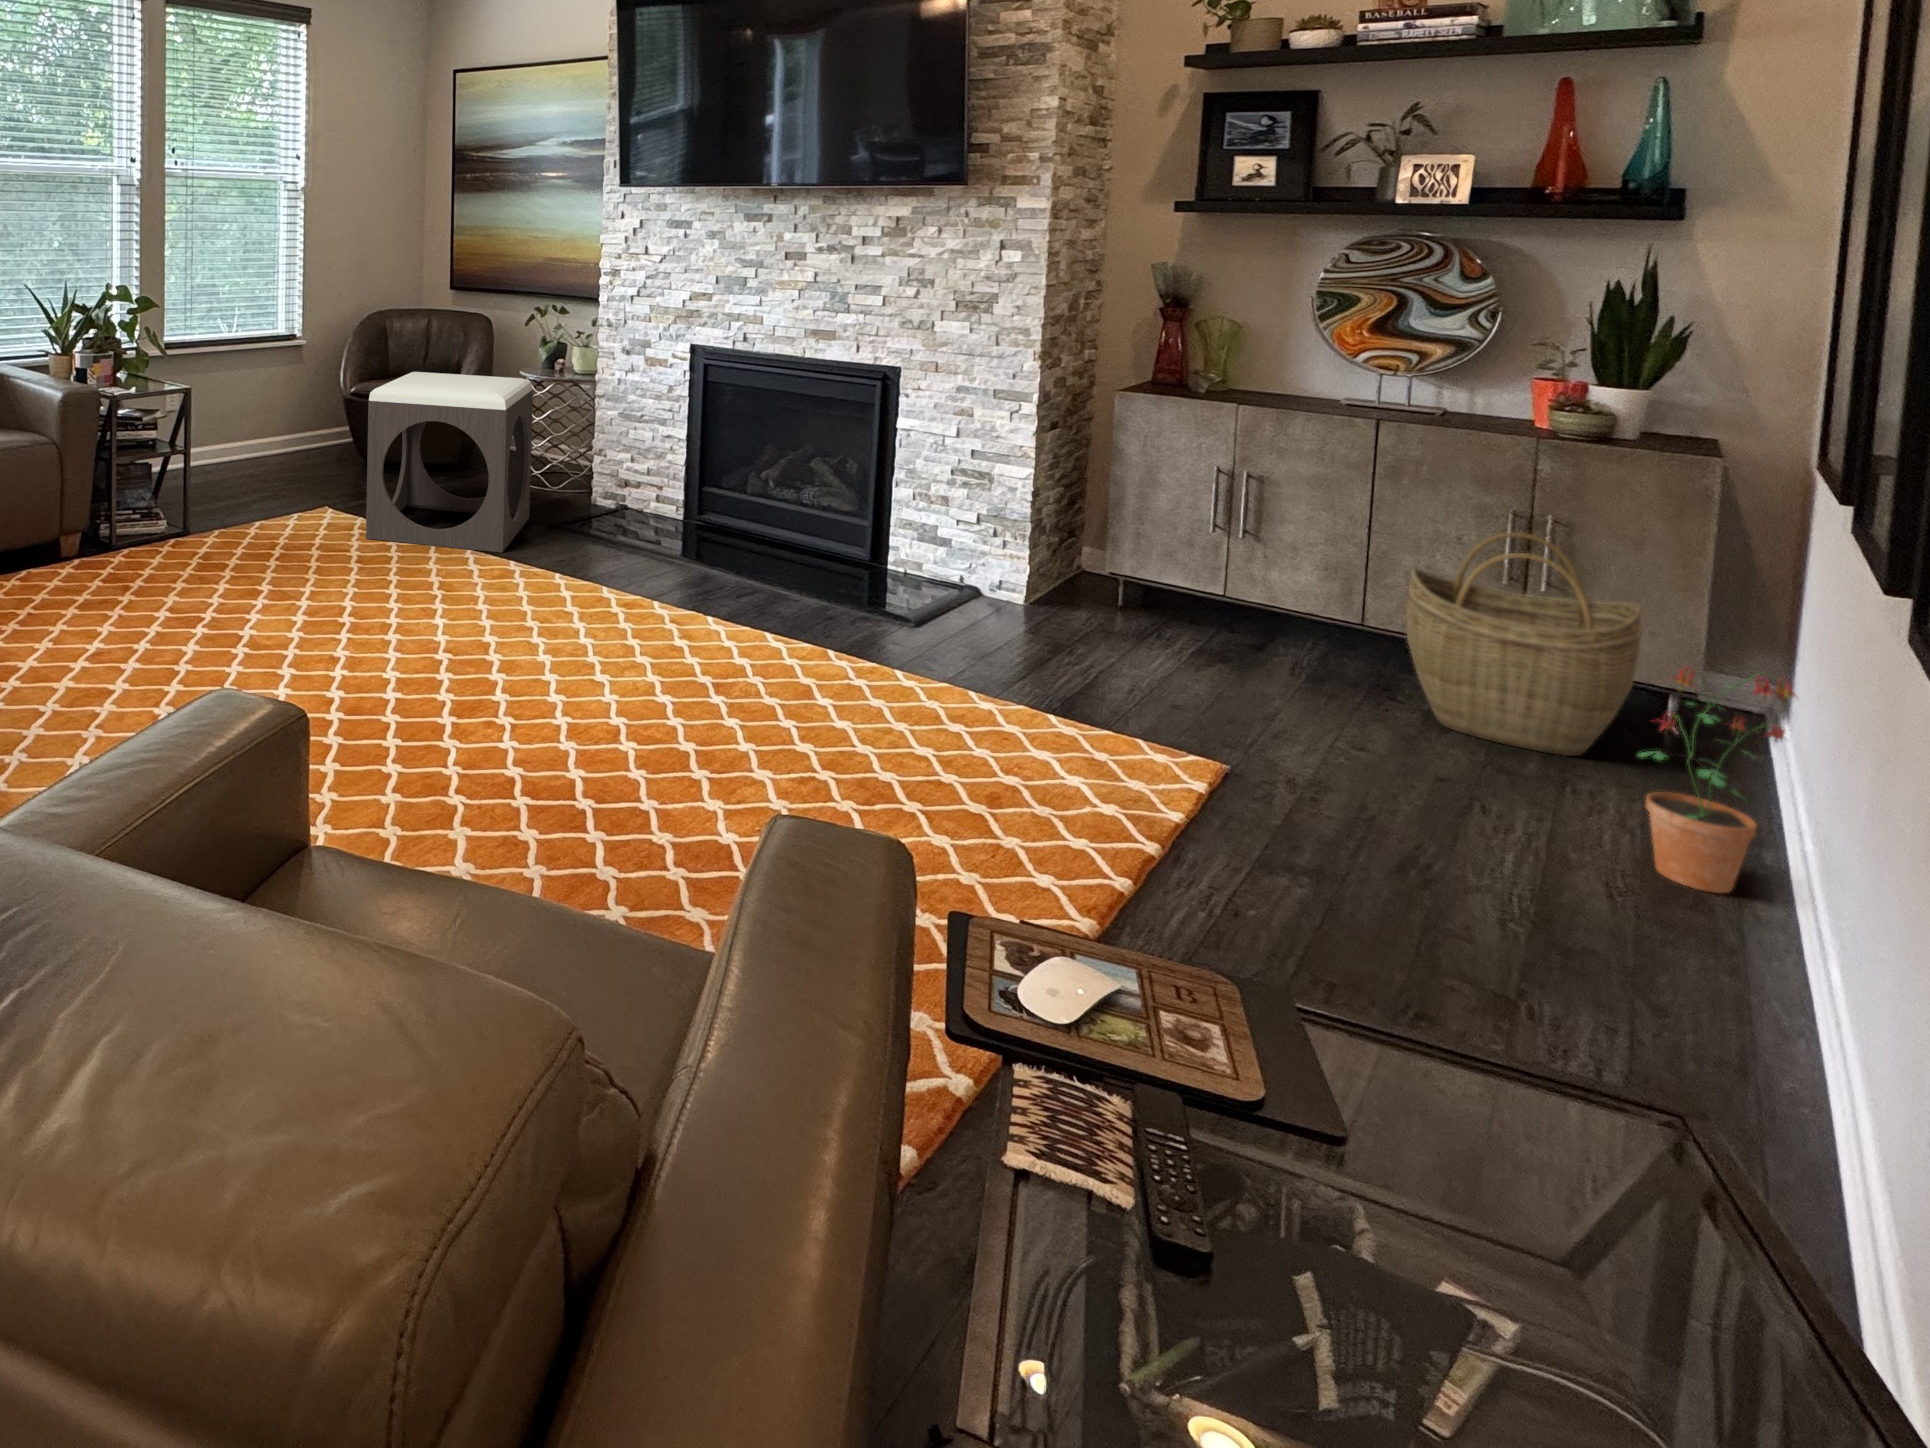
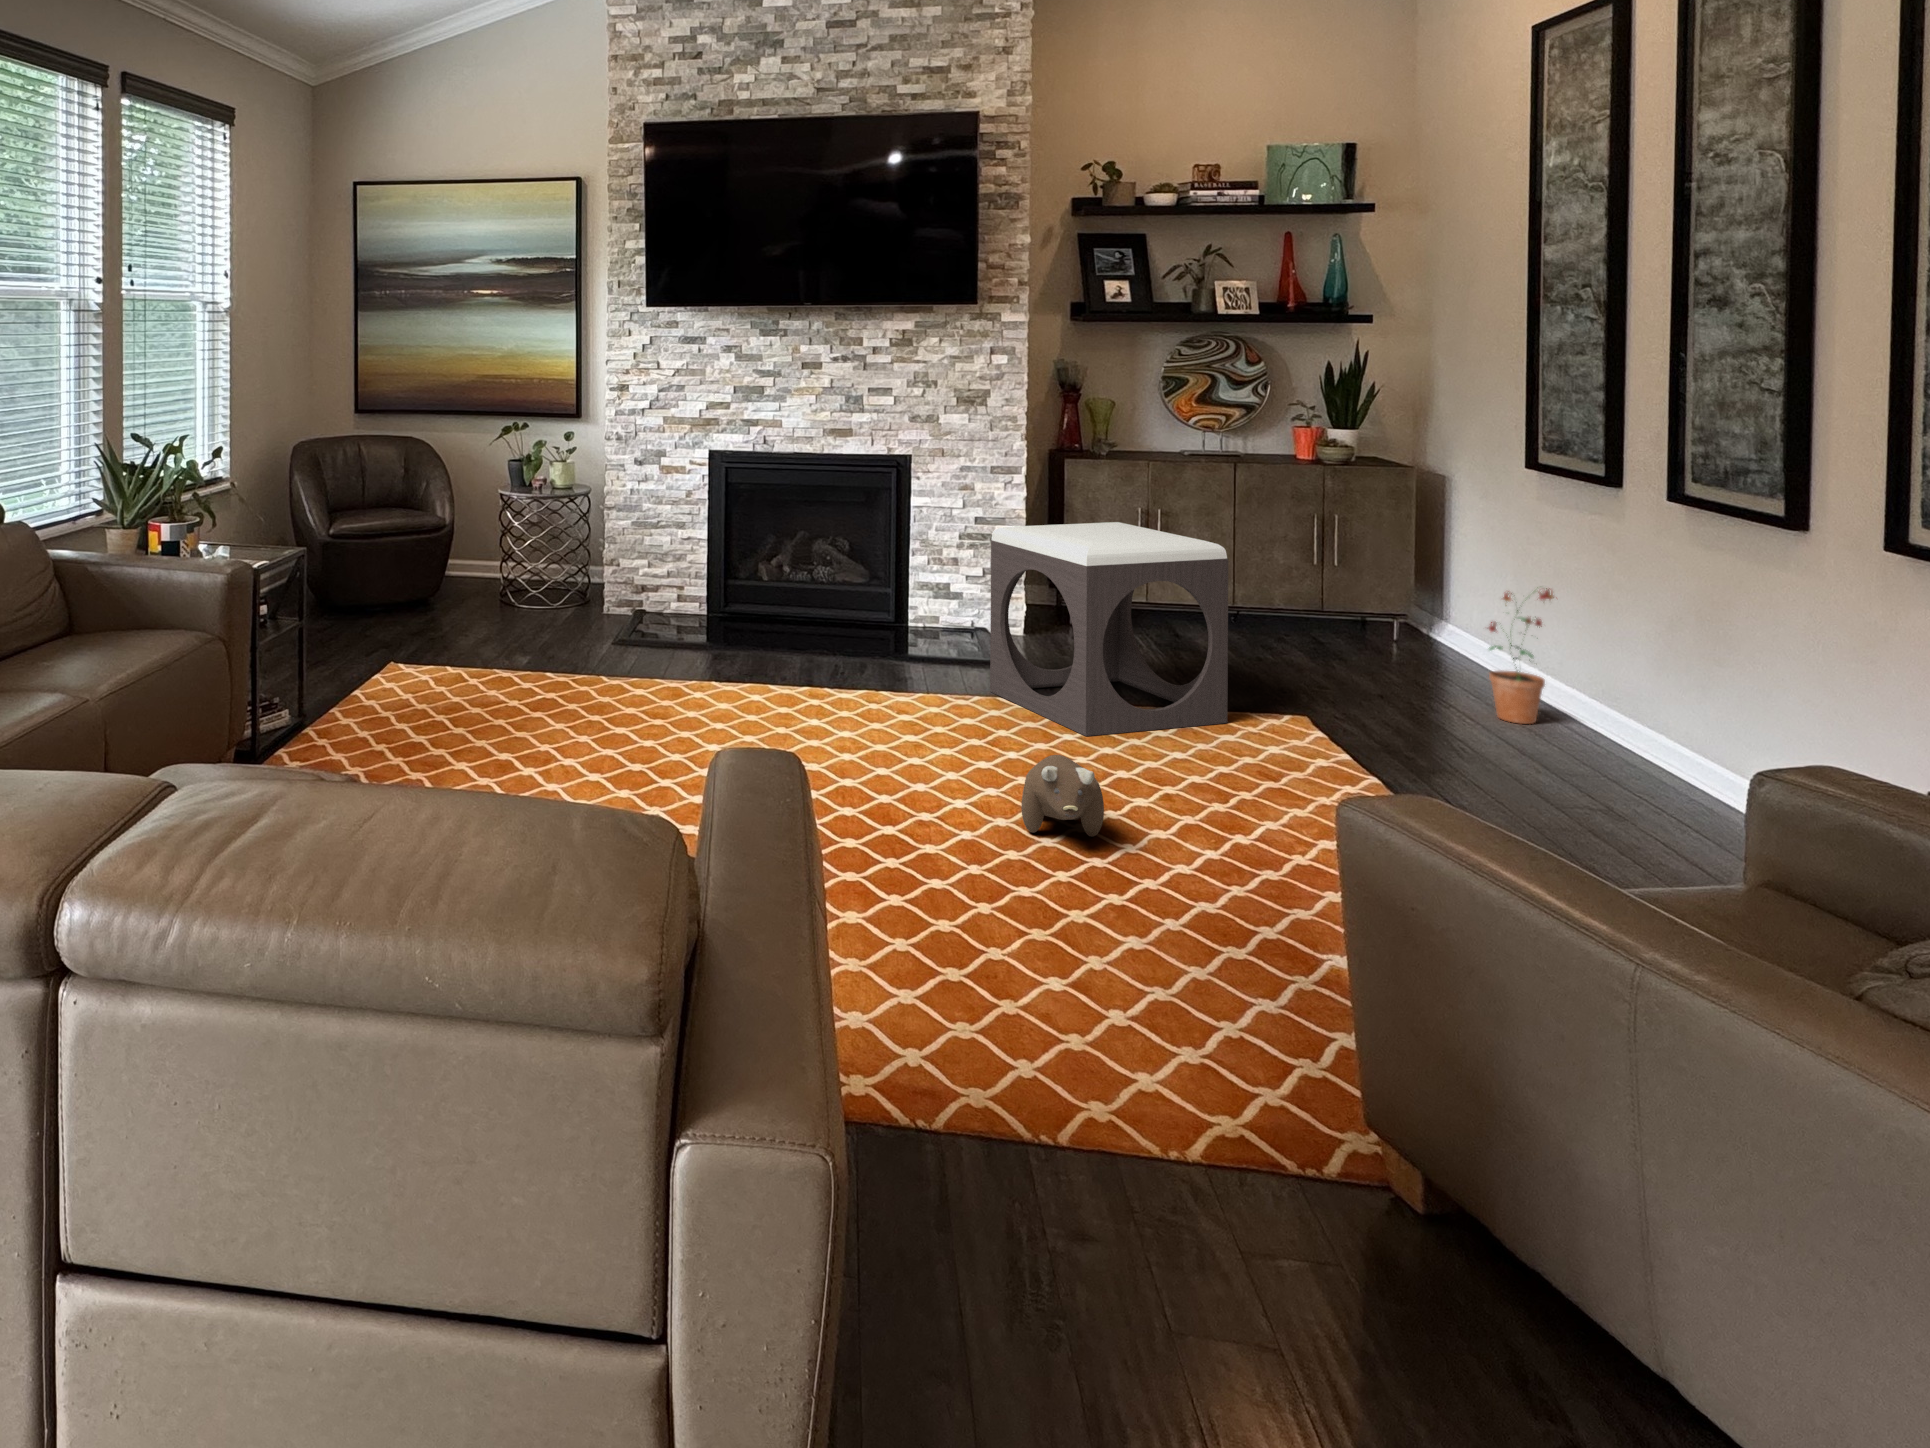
footstool: present [366,372,533,552] -> present [990,522,1228,736]
woven basket: present [1406,533,1641,756] -> none [1281,531,1412,671]
plush toy: none [569,728,678,835] -> present [1021,755,1104,837]

